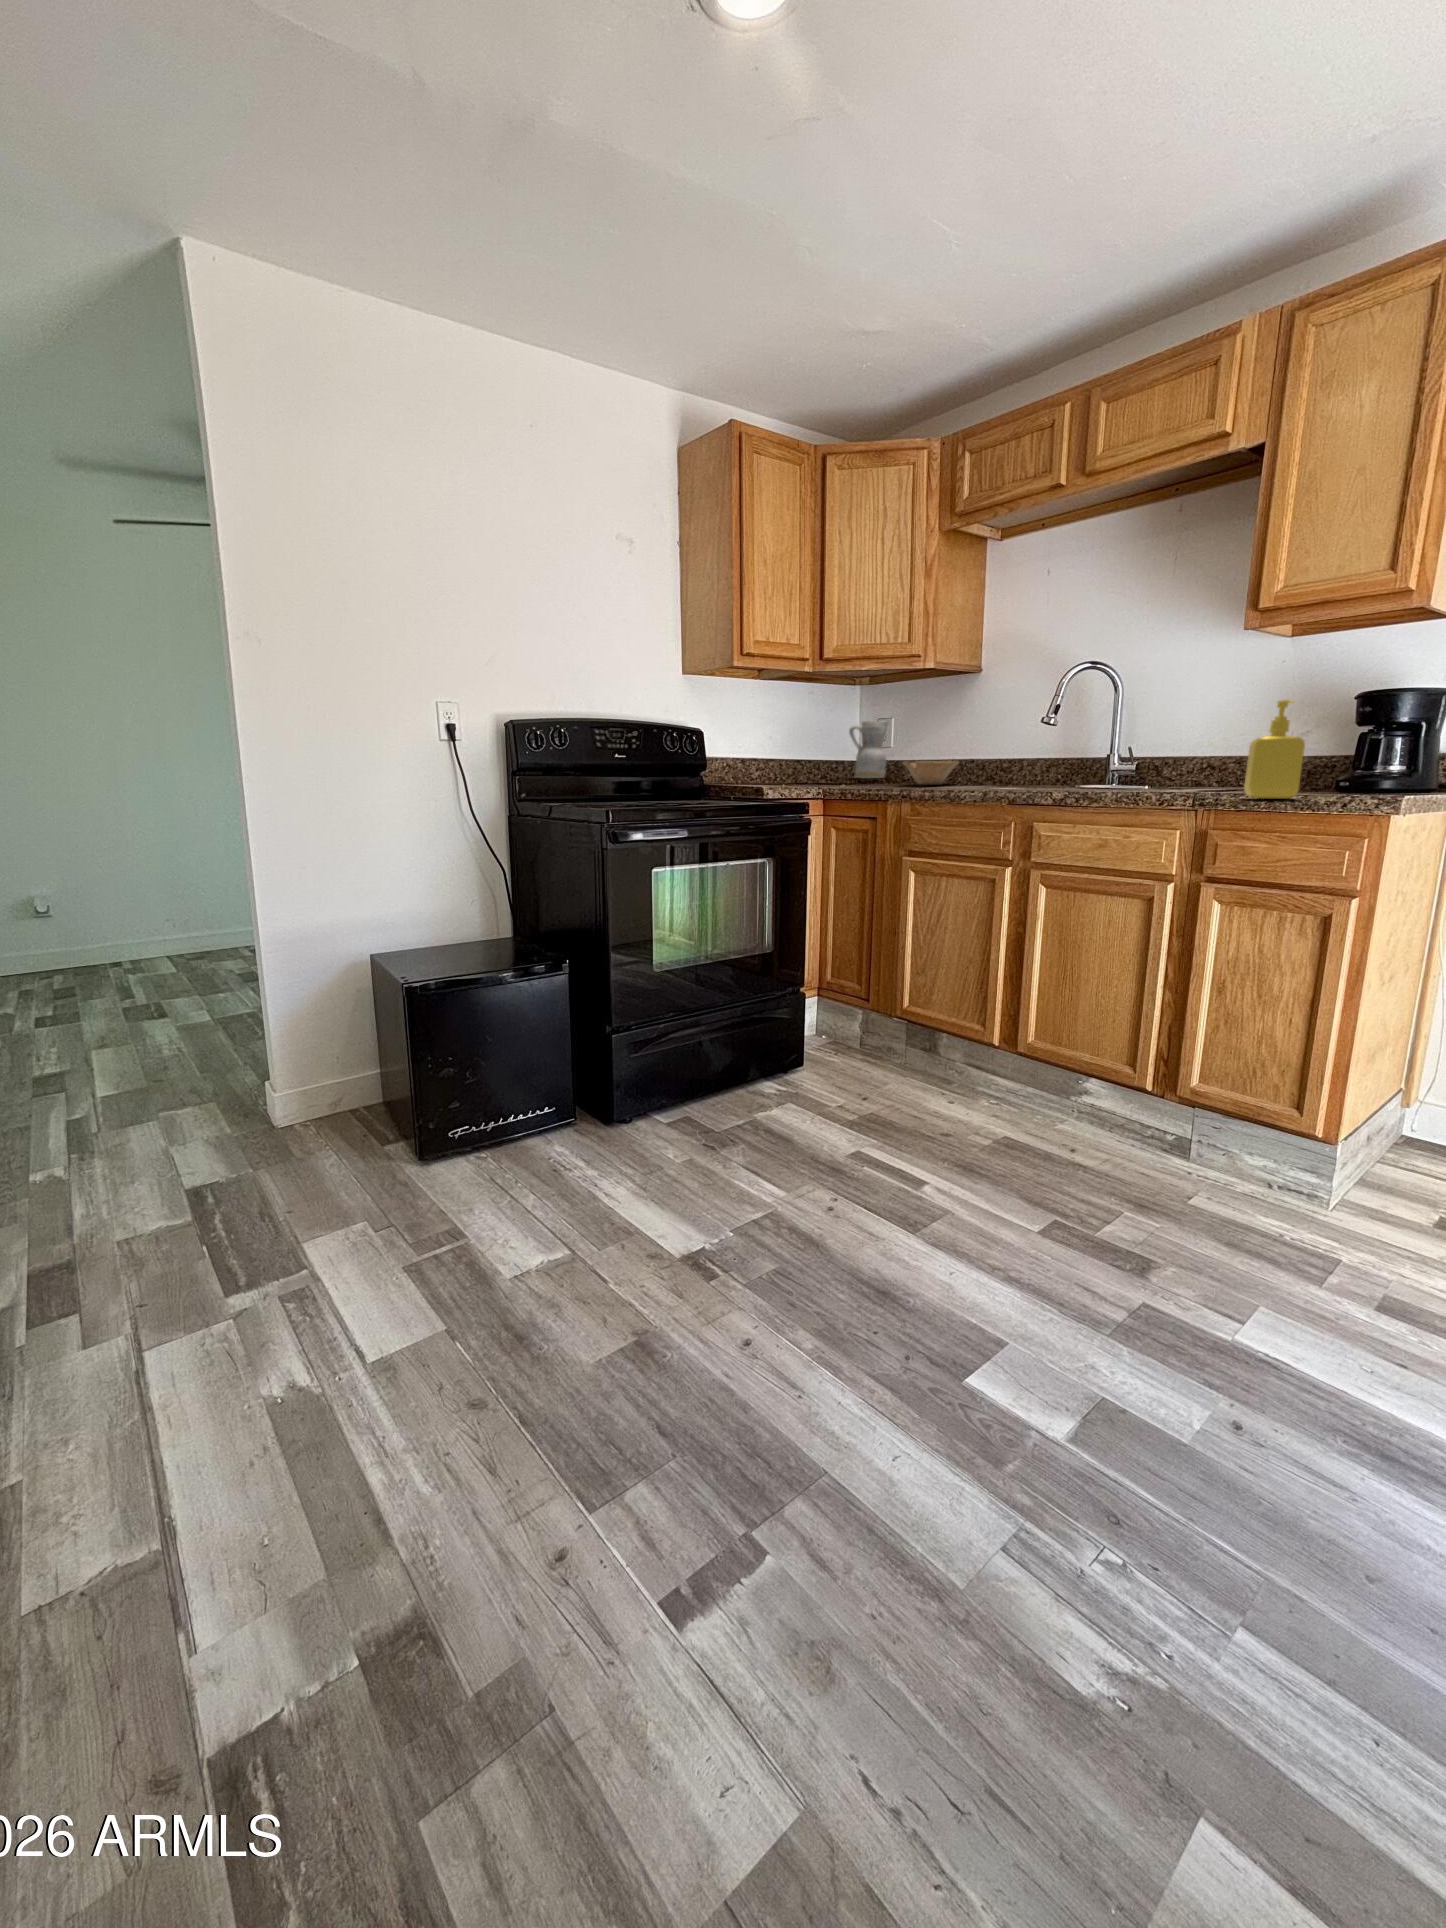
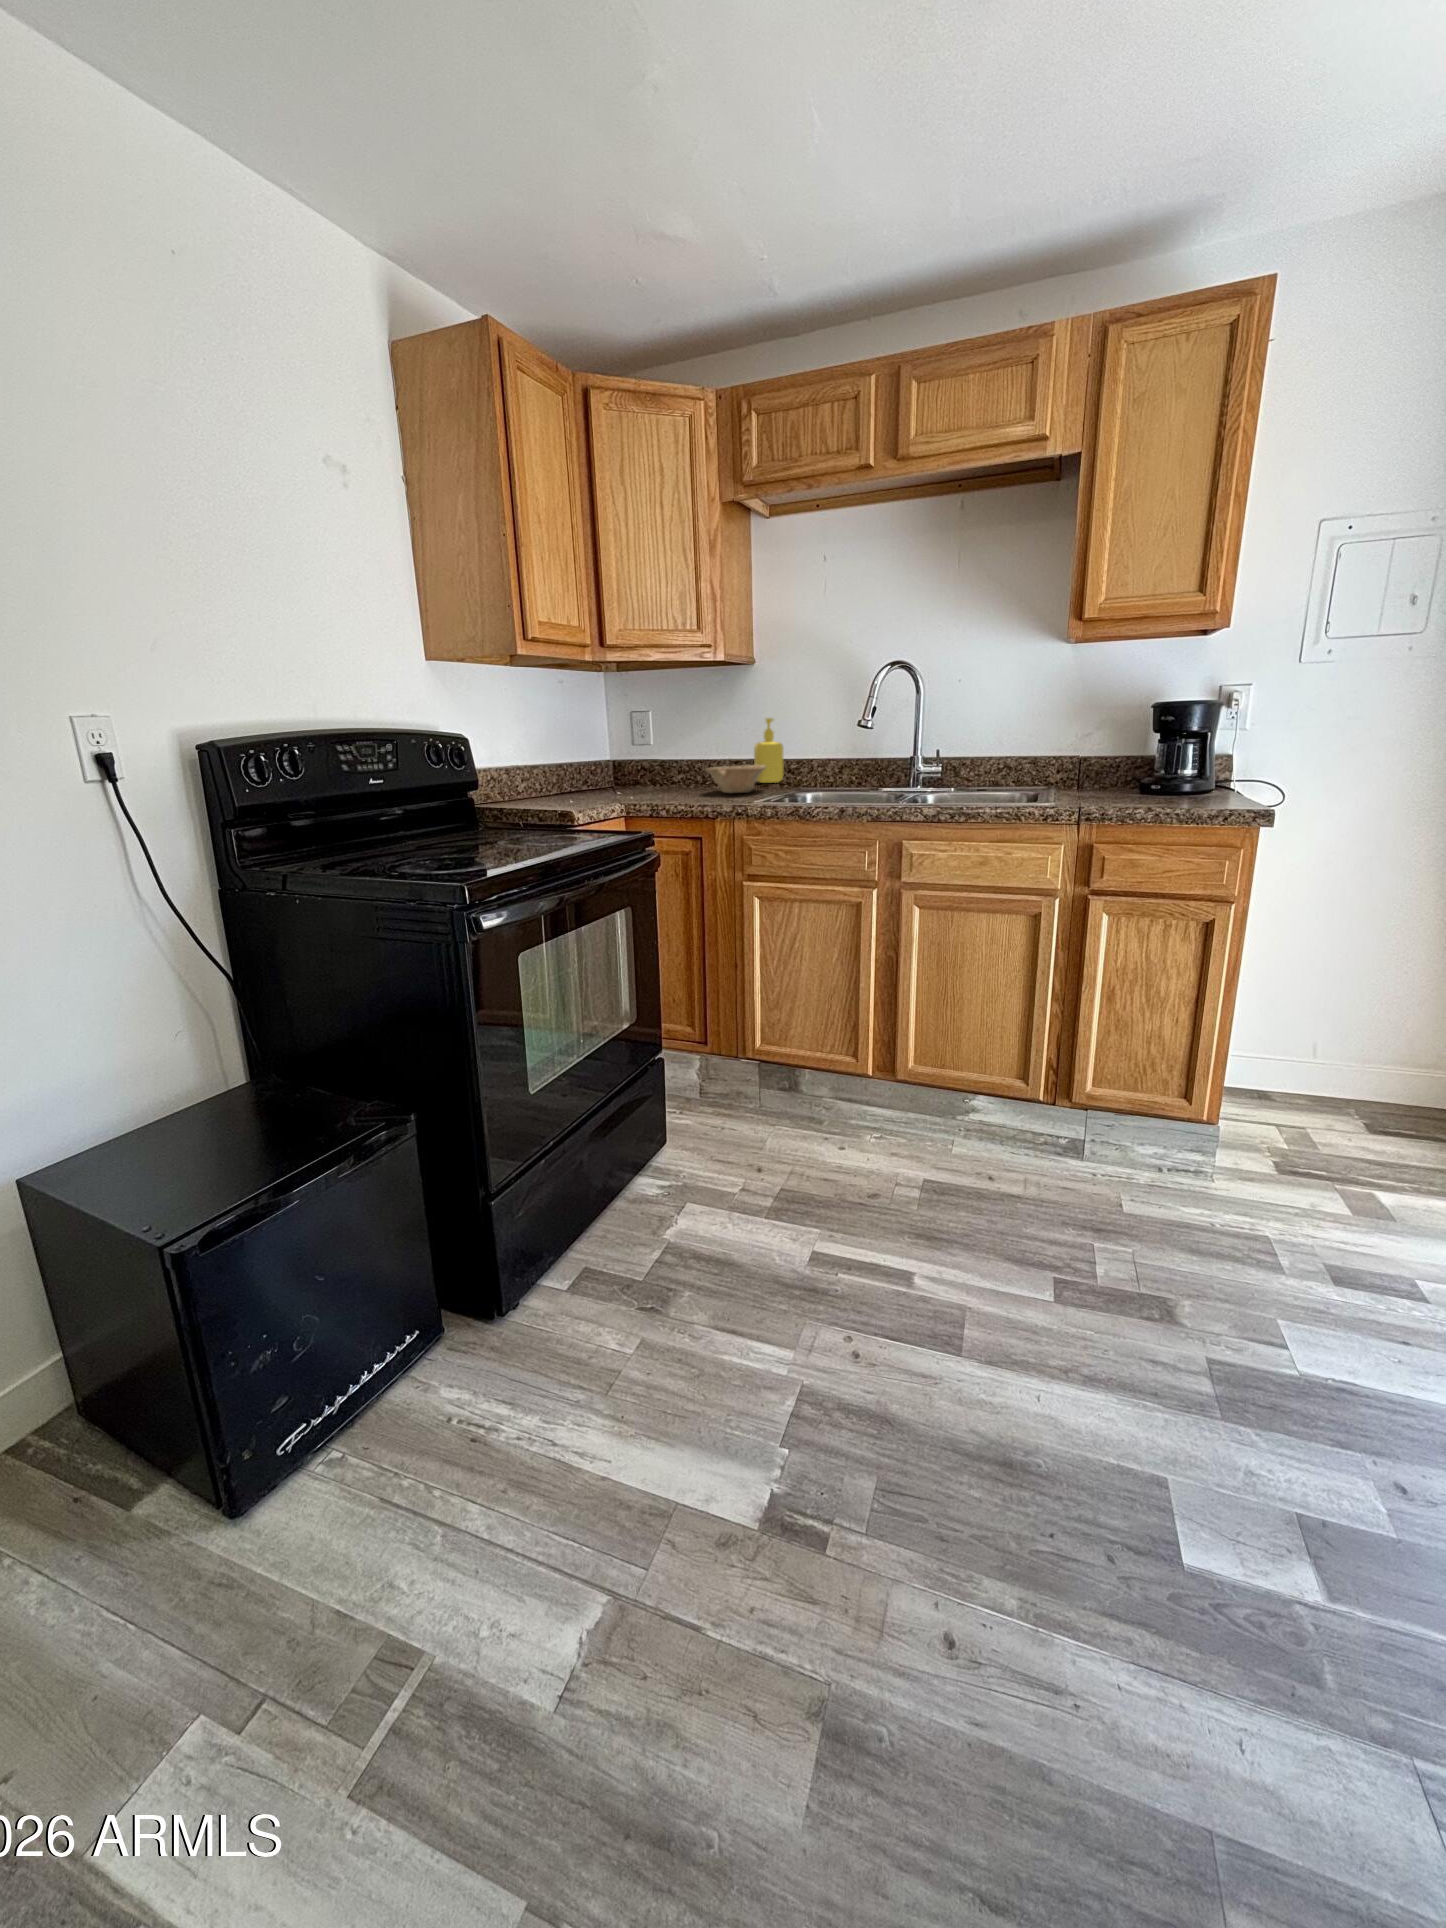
soap dispenser: present [1244,700,1305,799] -> present [754,718,783,783]
ceramic pitcher: present [849,721,888,778] -> none [601,714,646,781]

